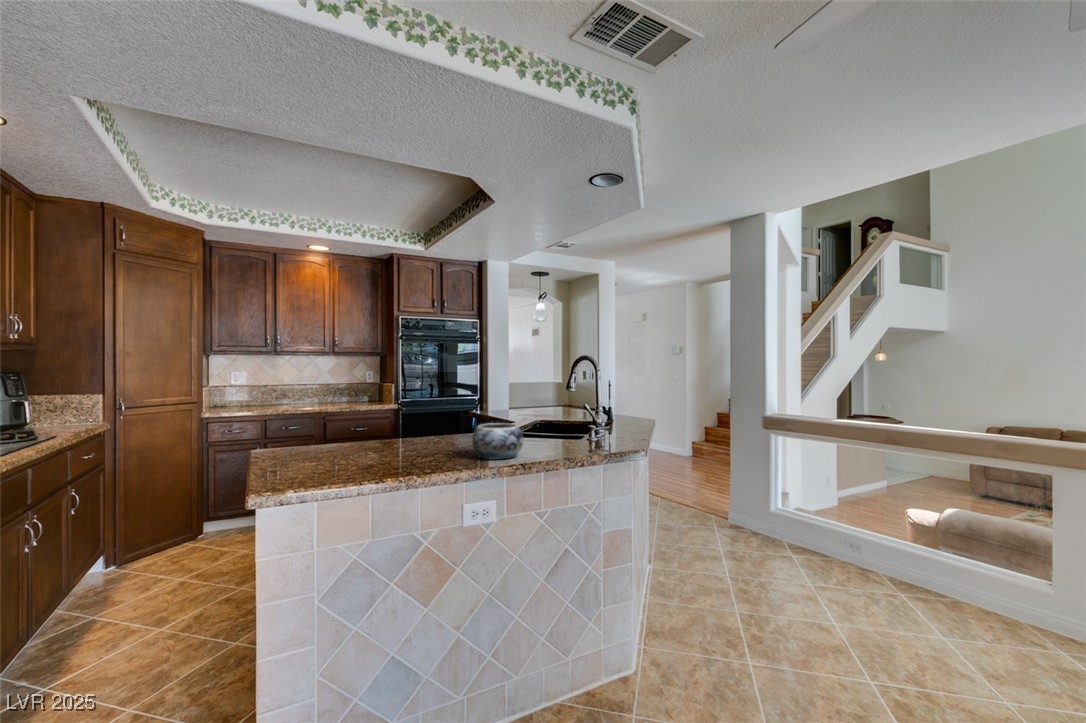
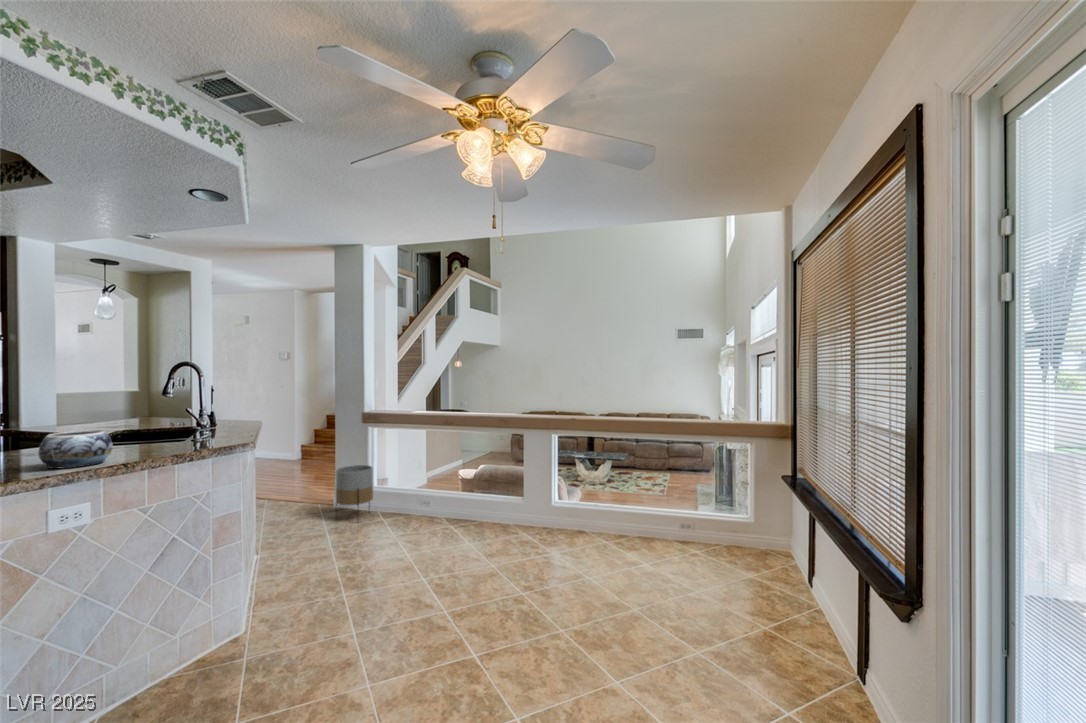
planter: none [731,479,776,551] -> present [336,465,373,506]

